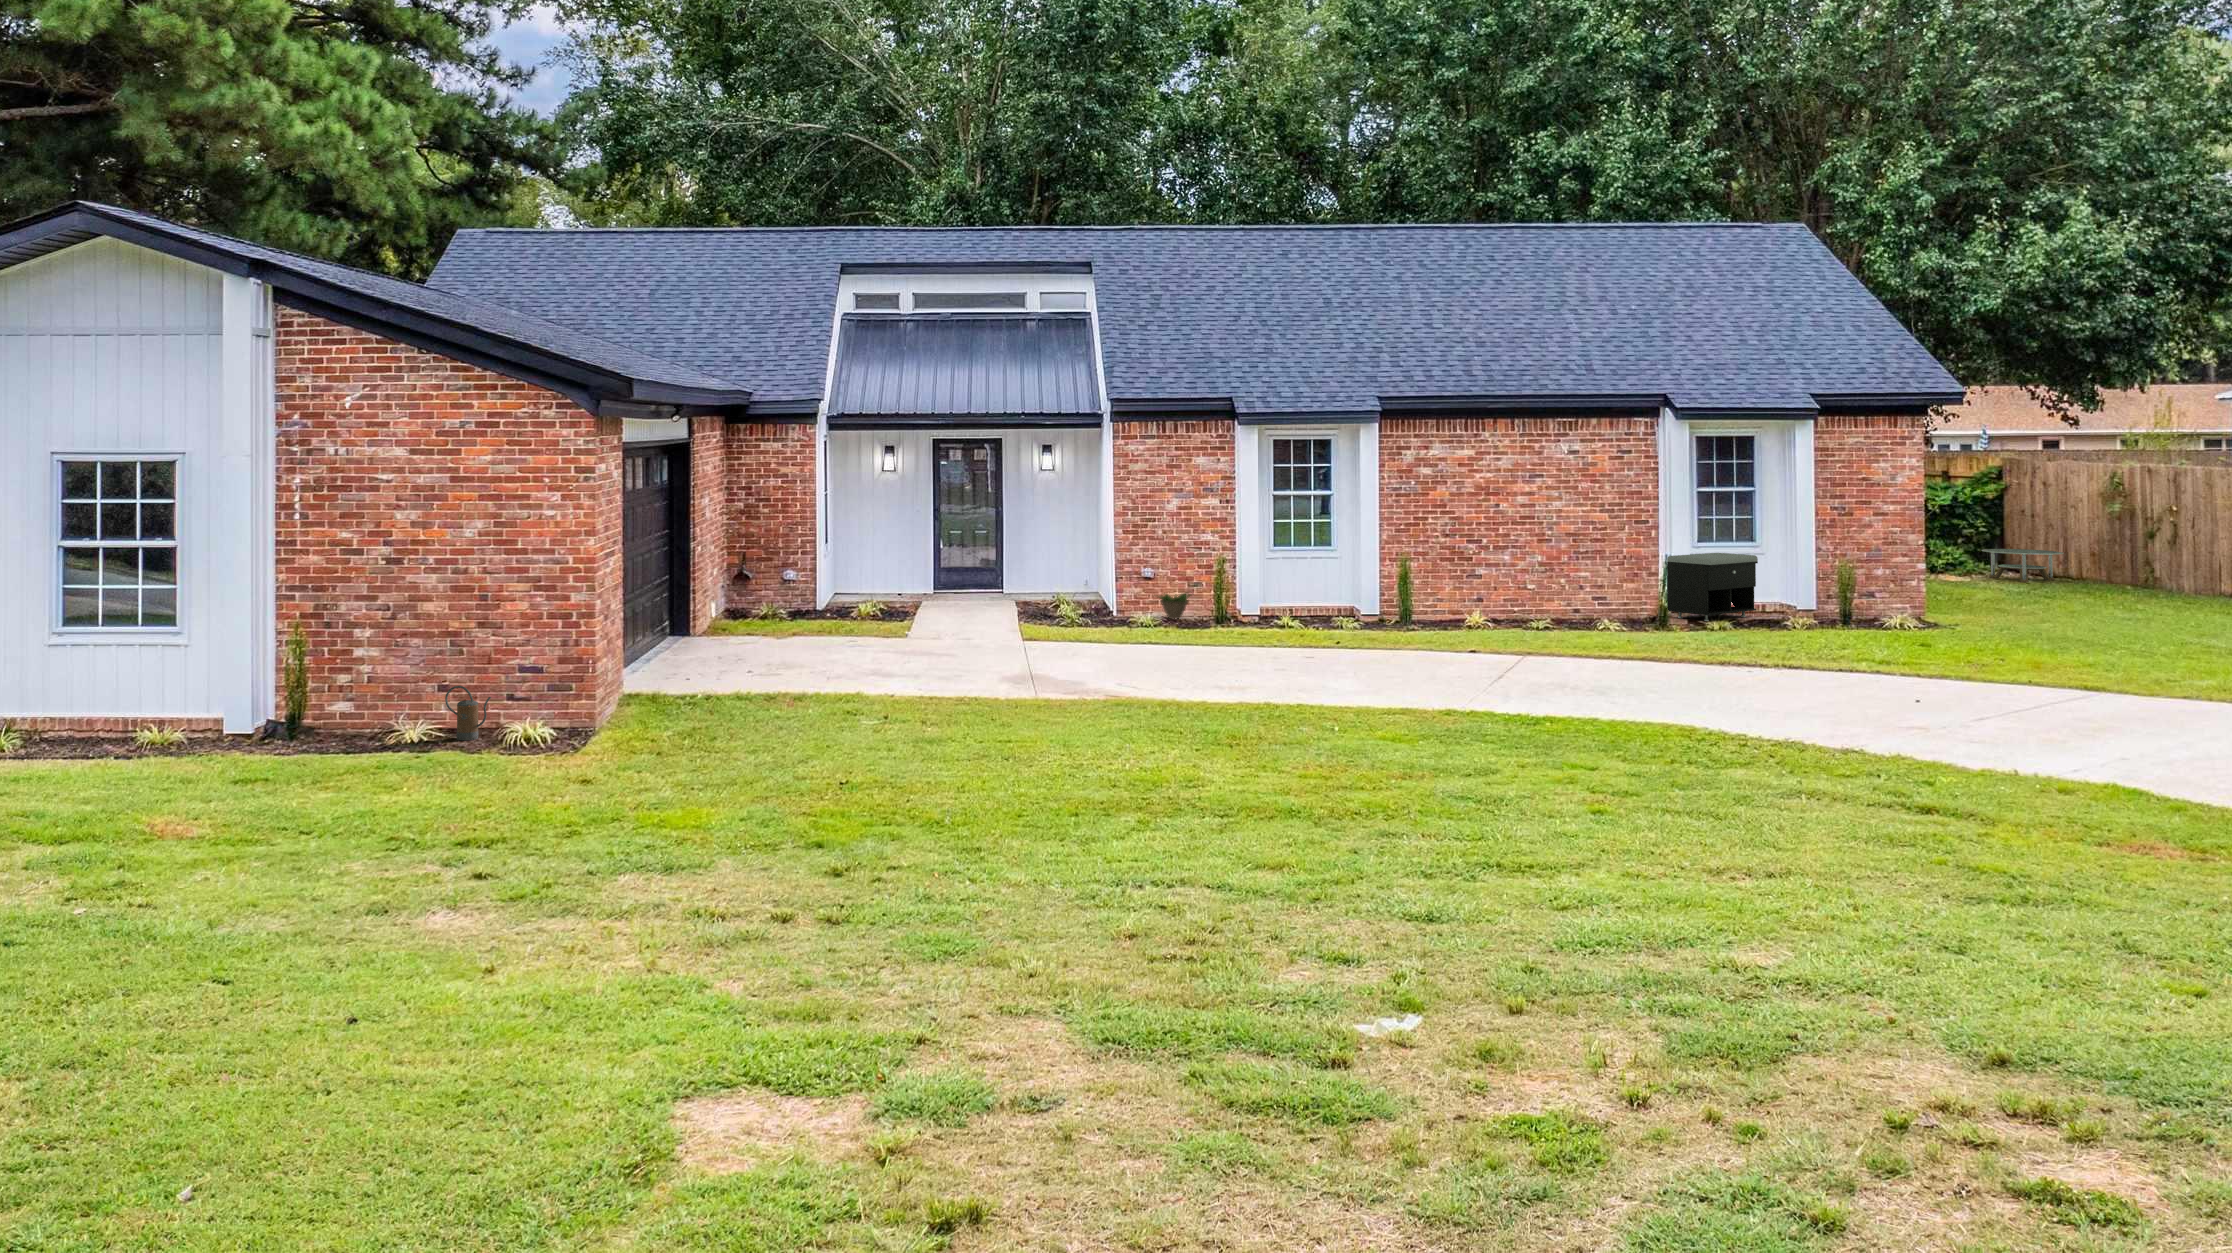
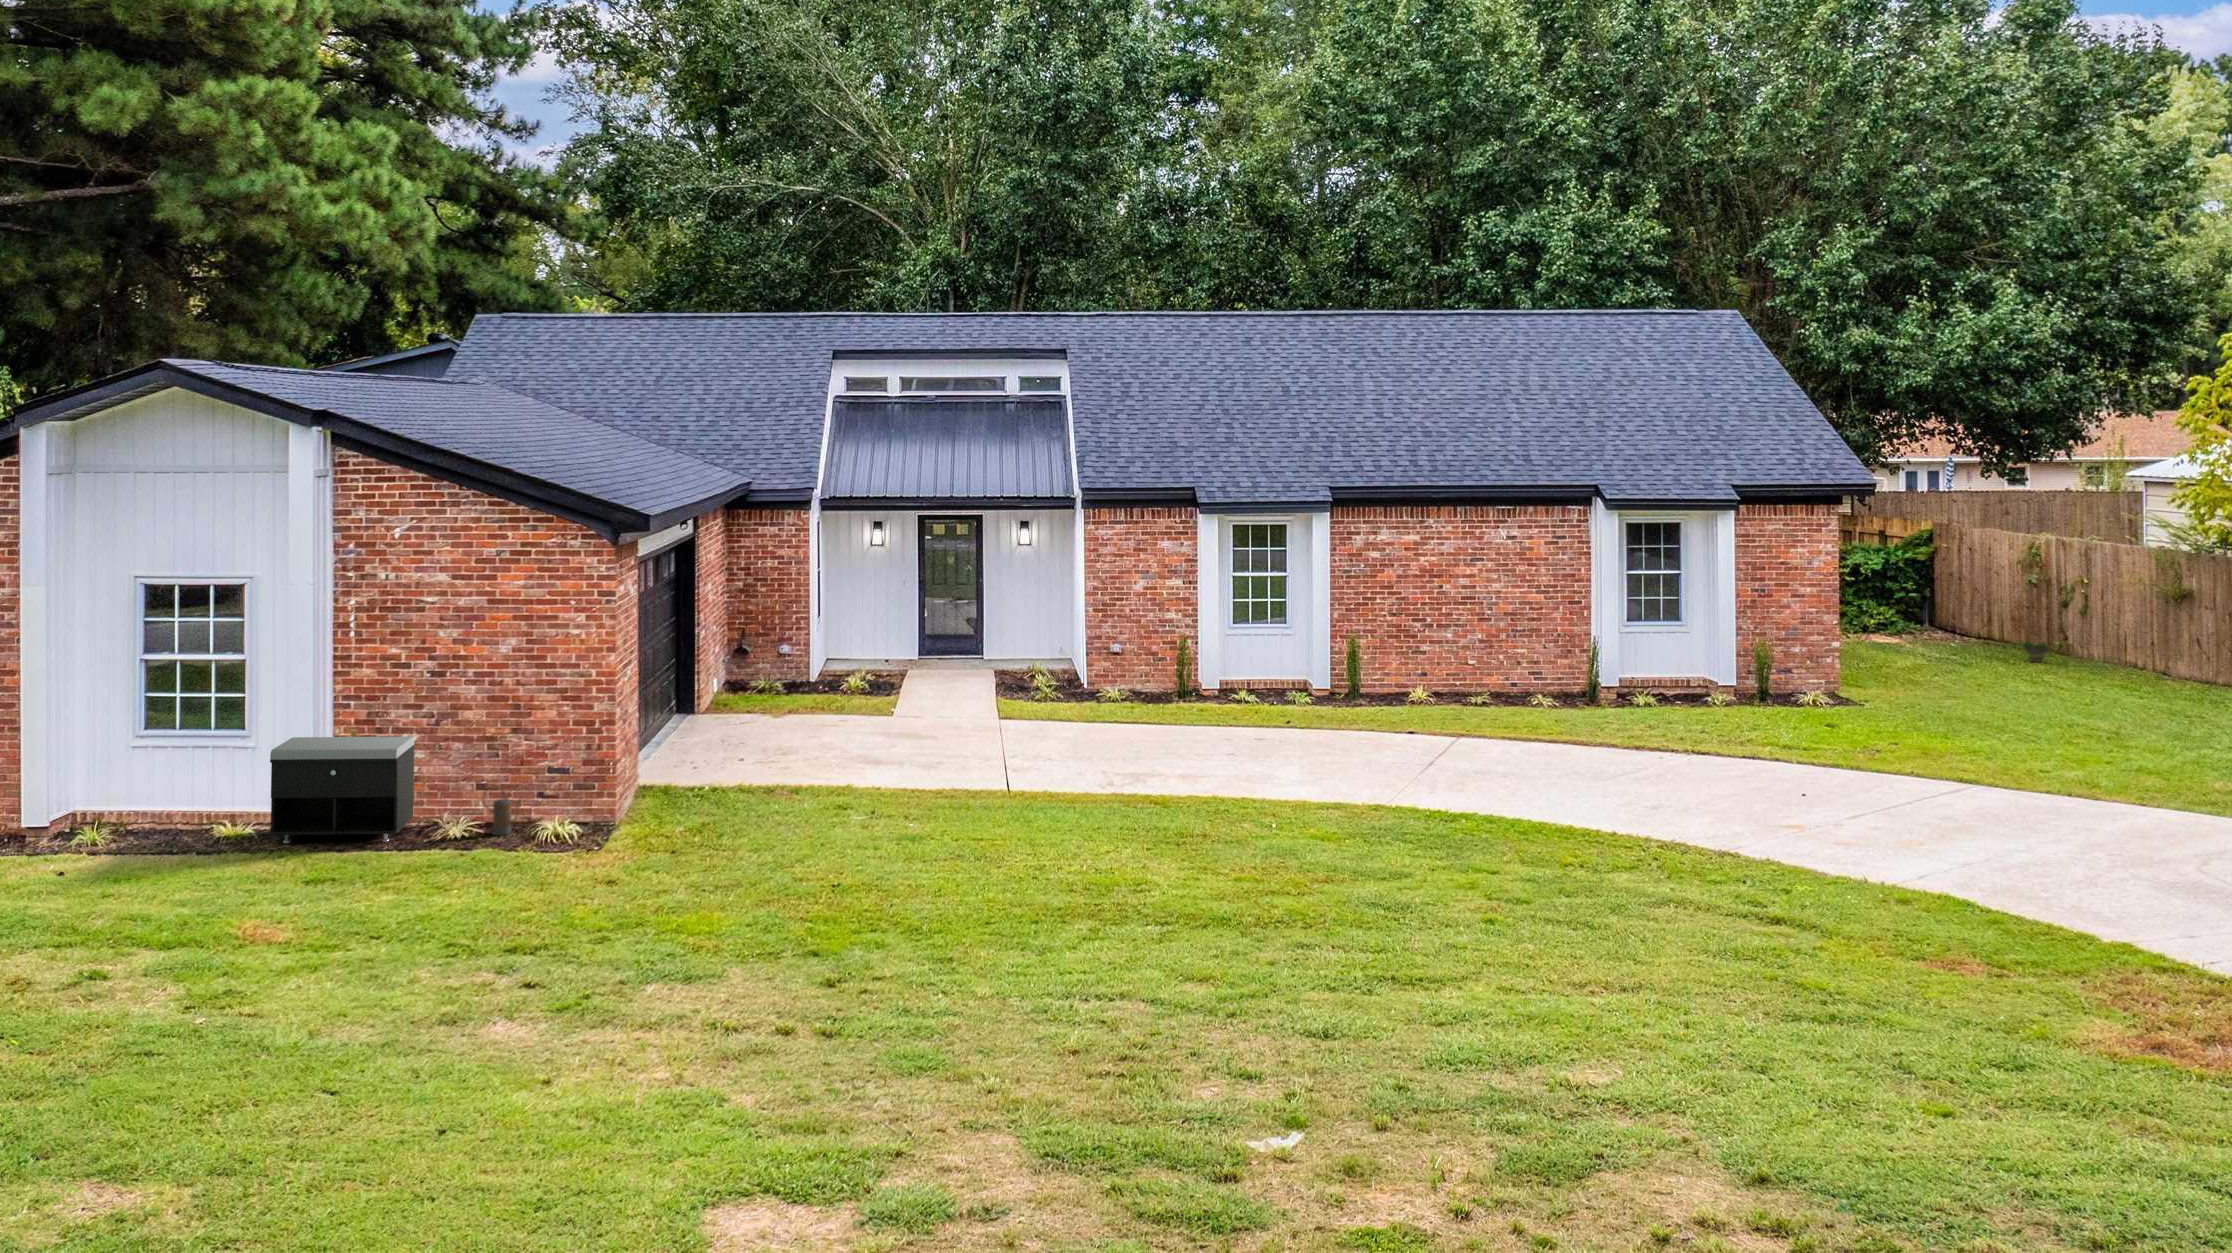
round table: present [1982,549,2063,582] -> none [1909,617,1986,651]
storage bench: present [1667,553,1758,621] -> present [270,737,414,843]
decorative plant: present [1159,593,1190,619] -> present [2023,642,2051,662]

